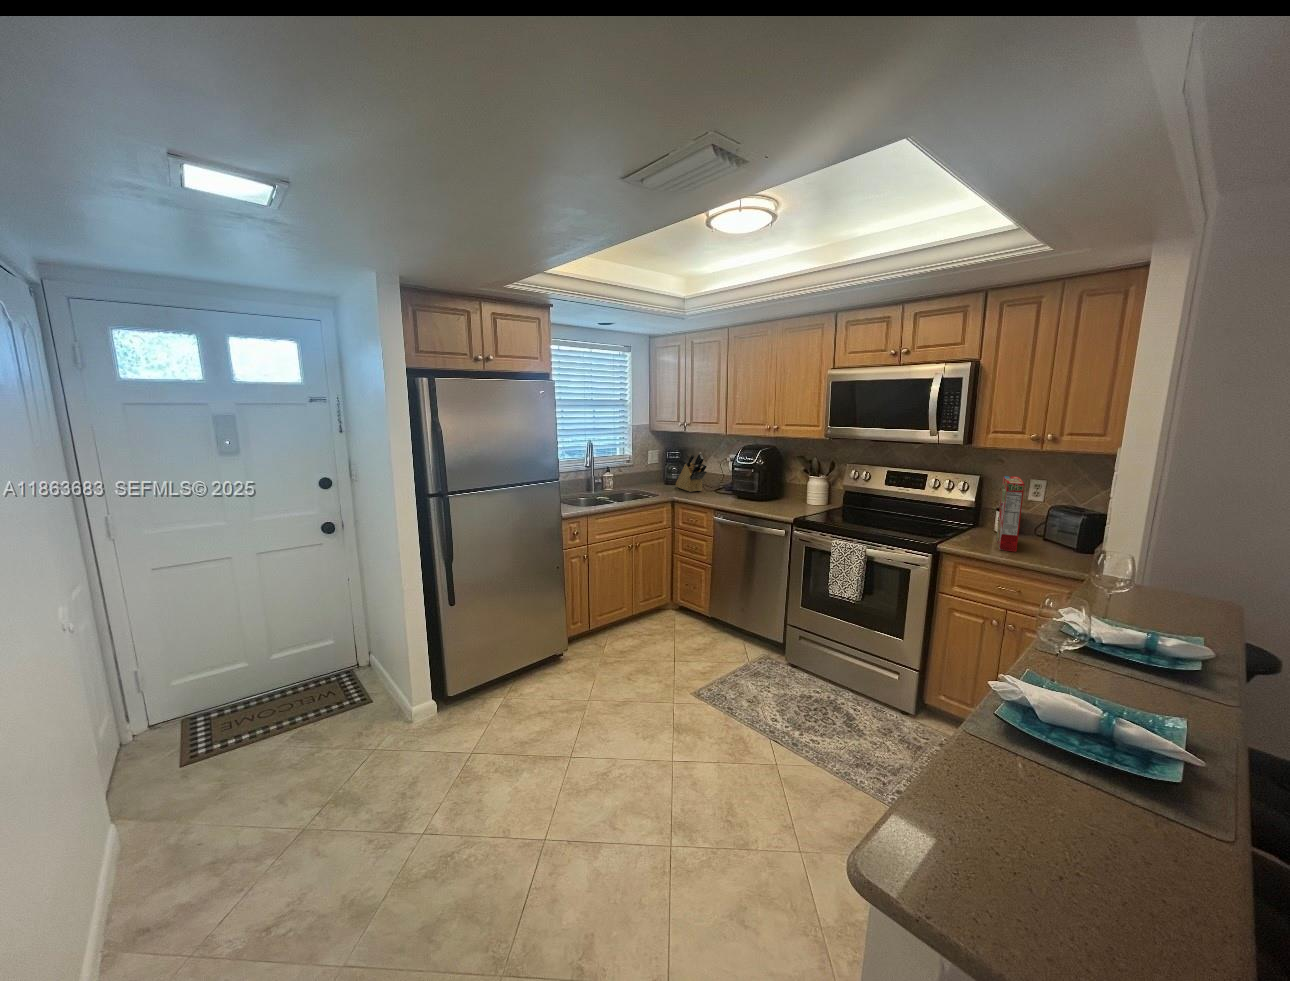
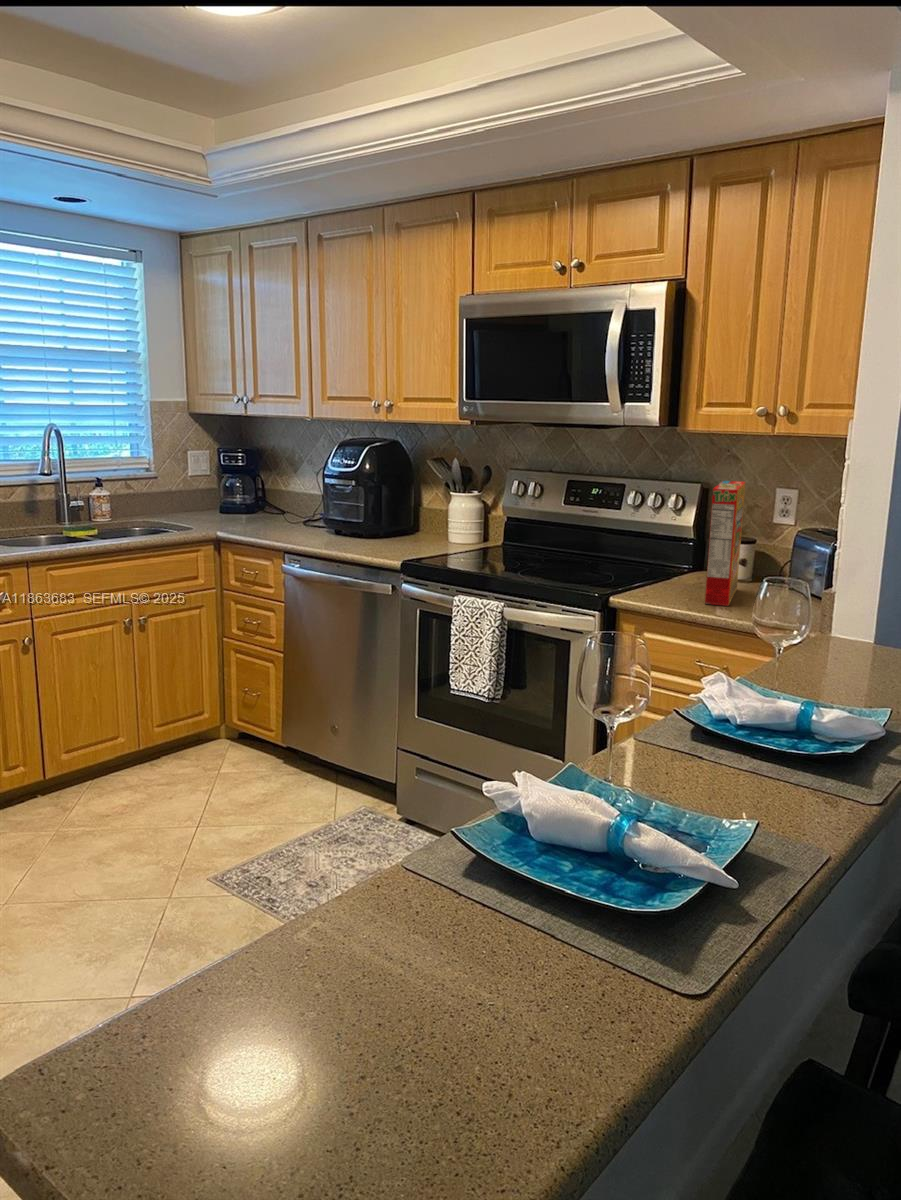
knife block: present [676,452,707,492] -> none [237,453,284,525]

